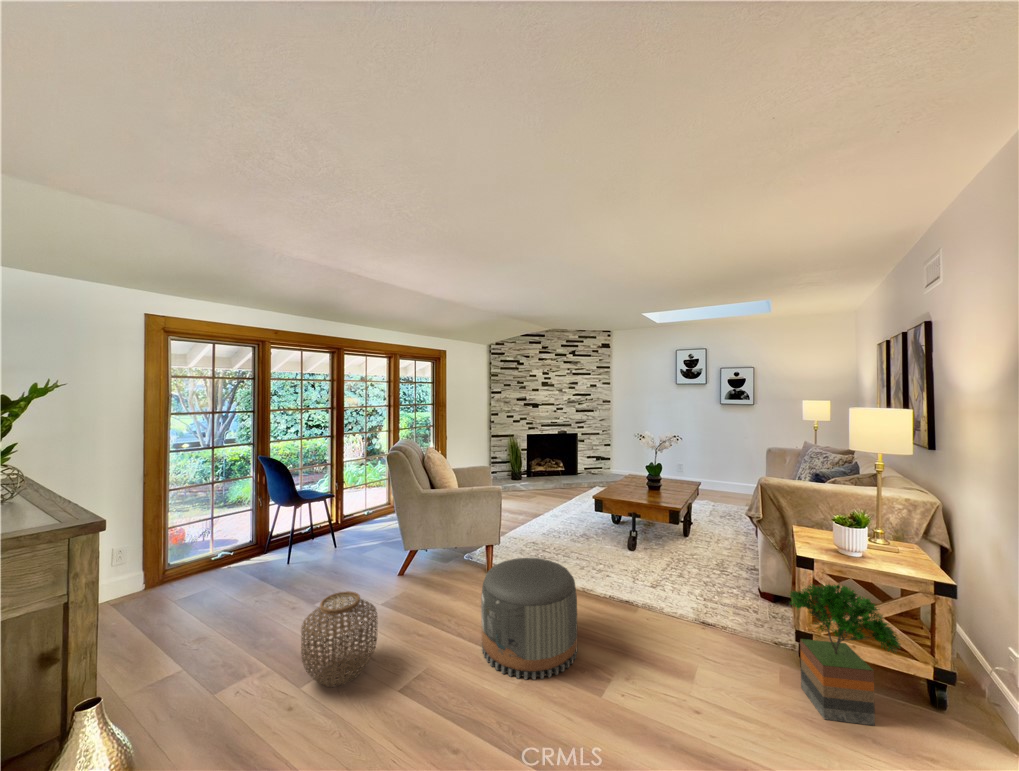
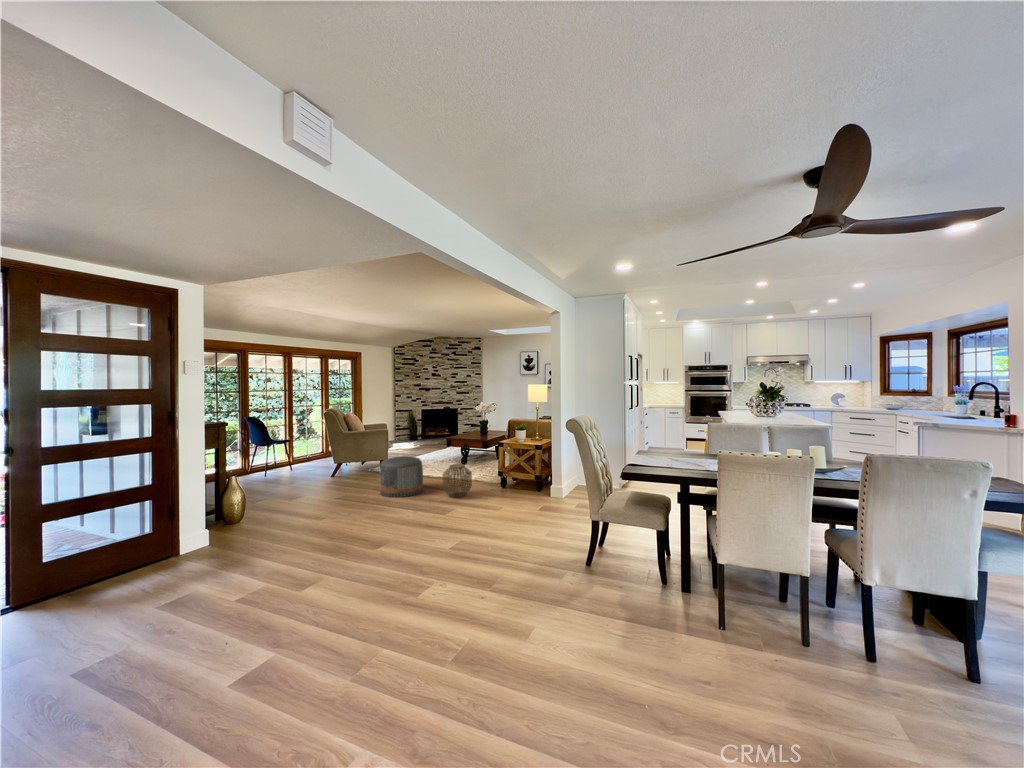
potted tree: present [790,584,901,725] -> none [499,451,528,496]
woven basket: present [301,591,378,687] -> present [443,464,472,498]

